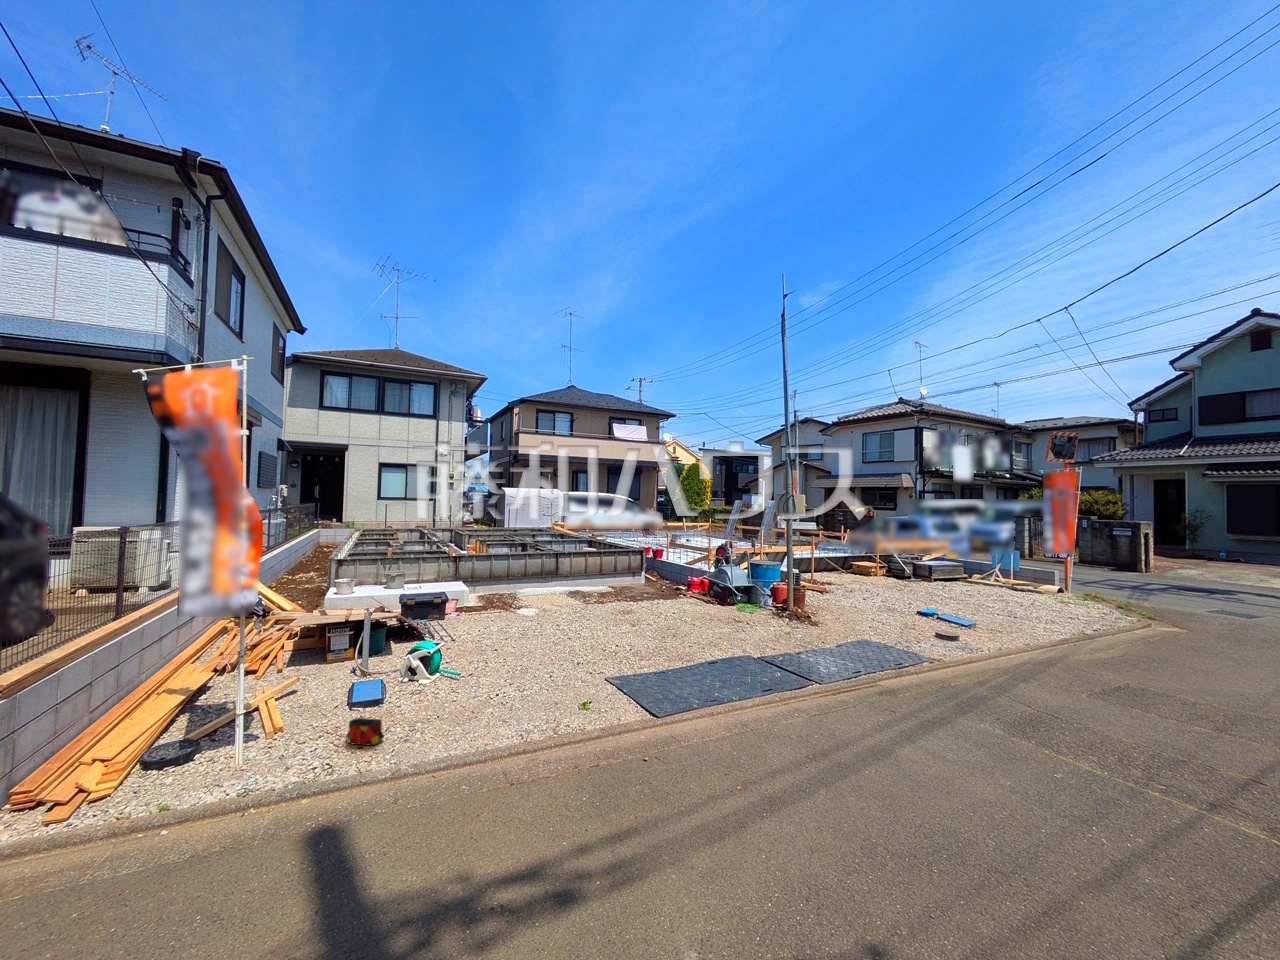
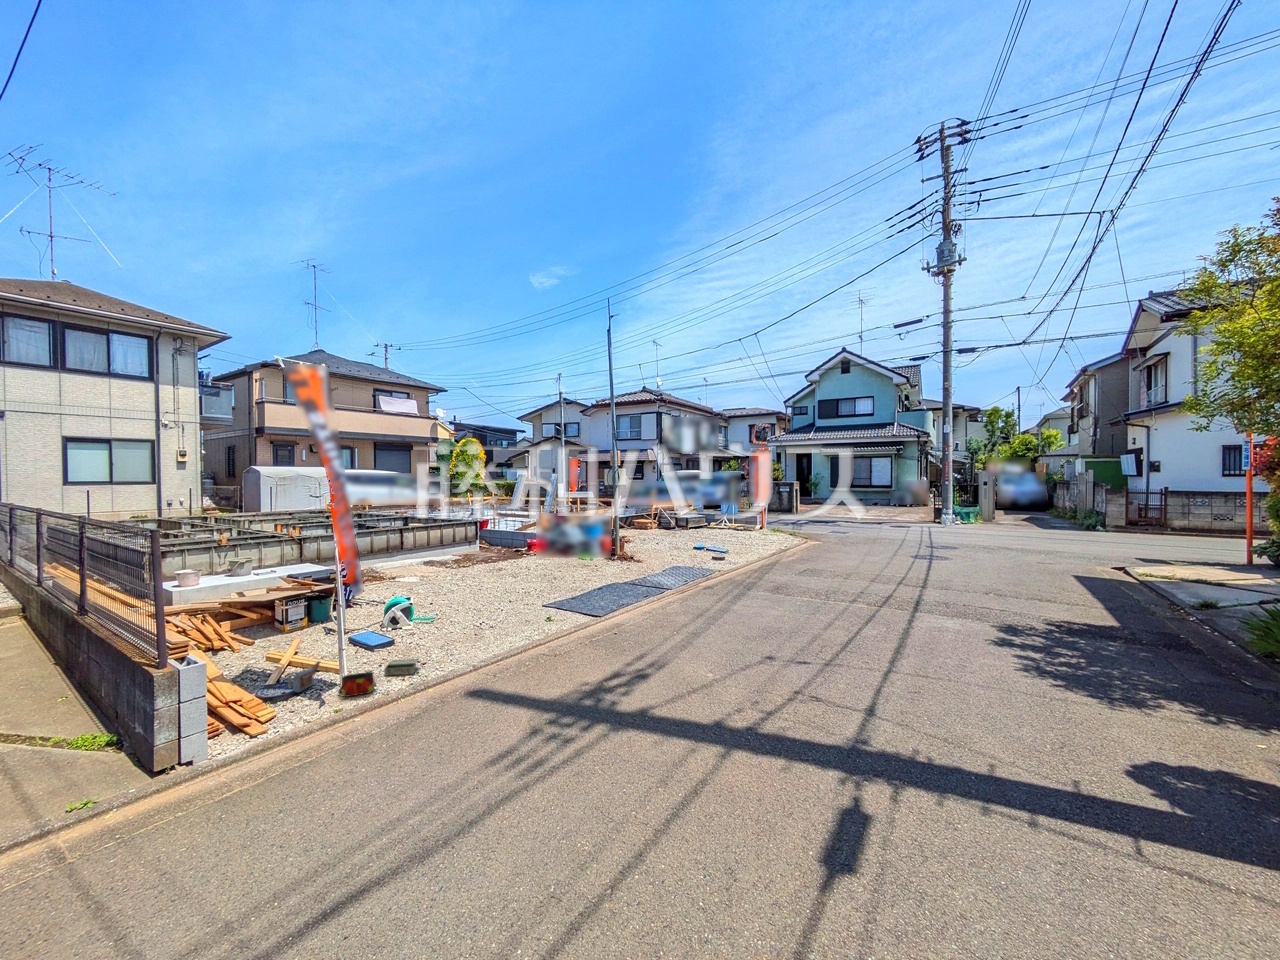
watering can: none [309,695,354,727] -> present [288,661,320,692]
toolbox: none [407,708,449,731] -> present [384,659,418,676]

